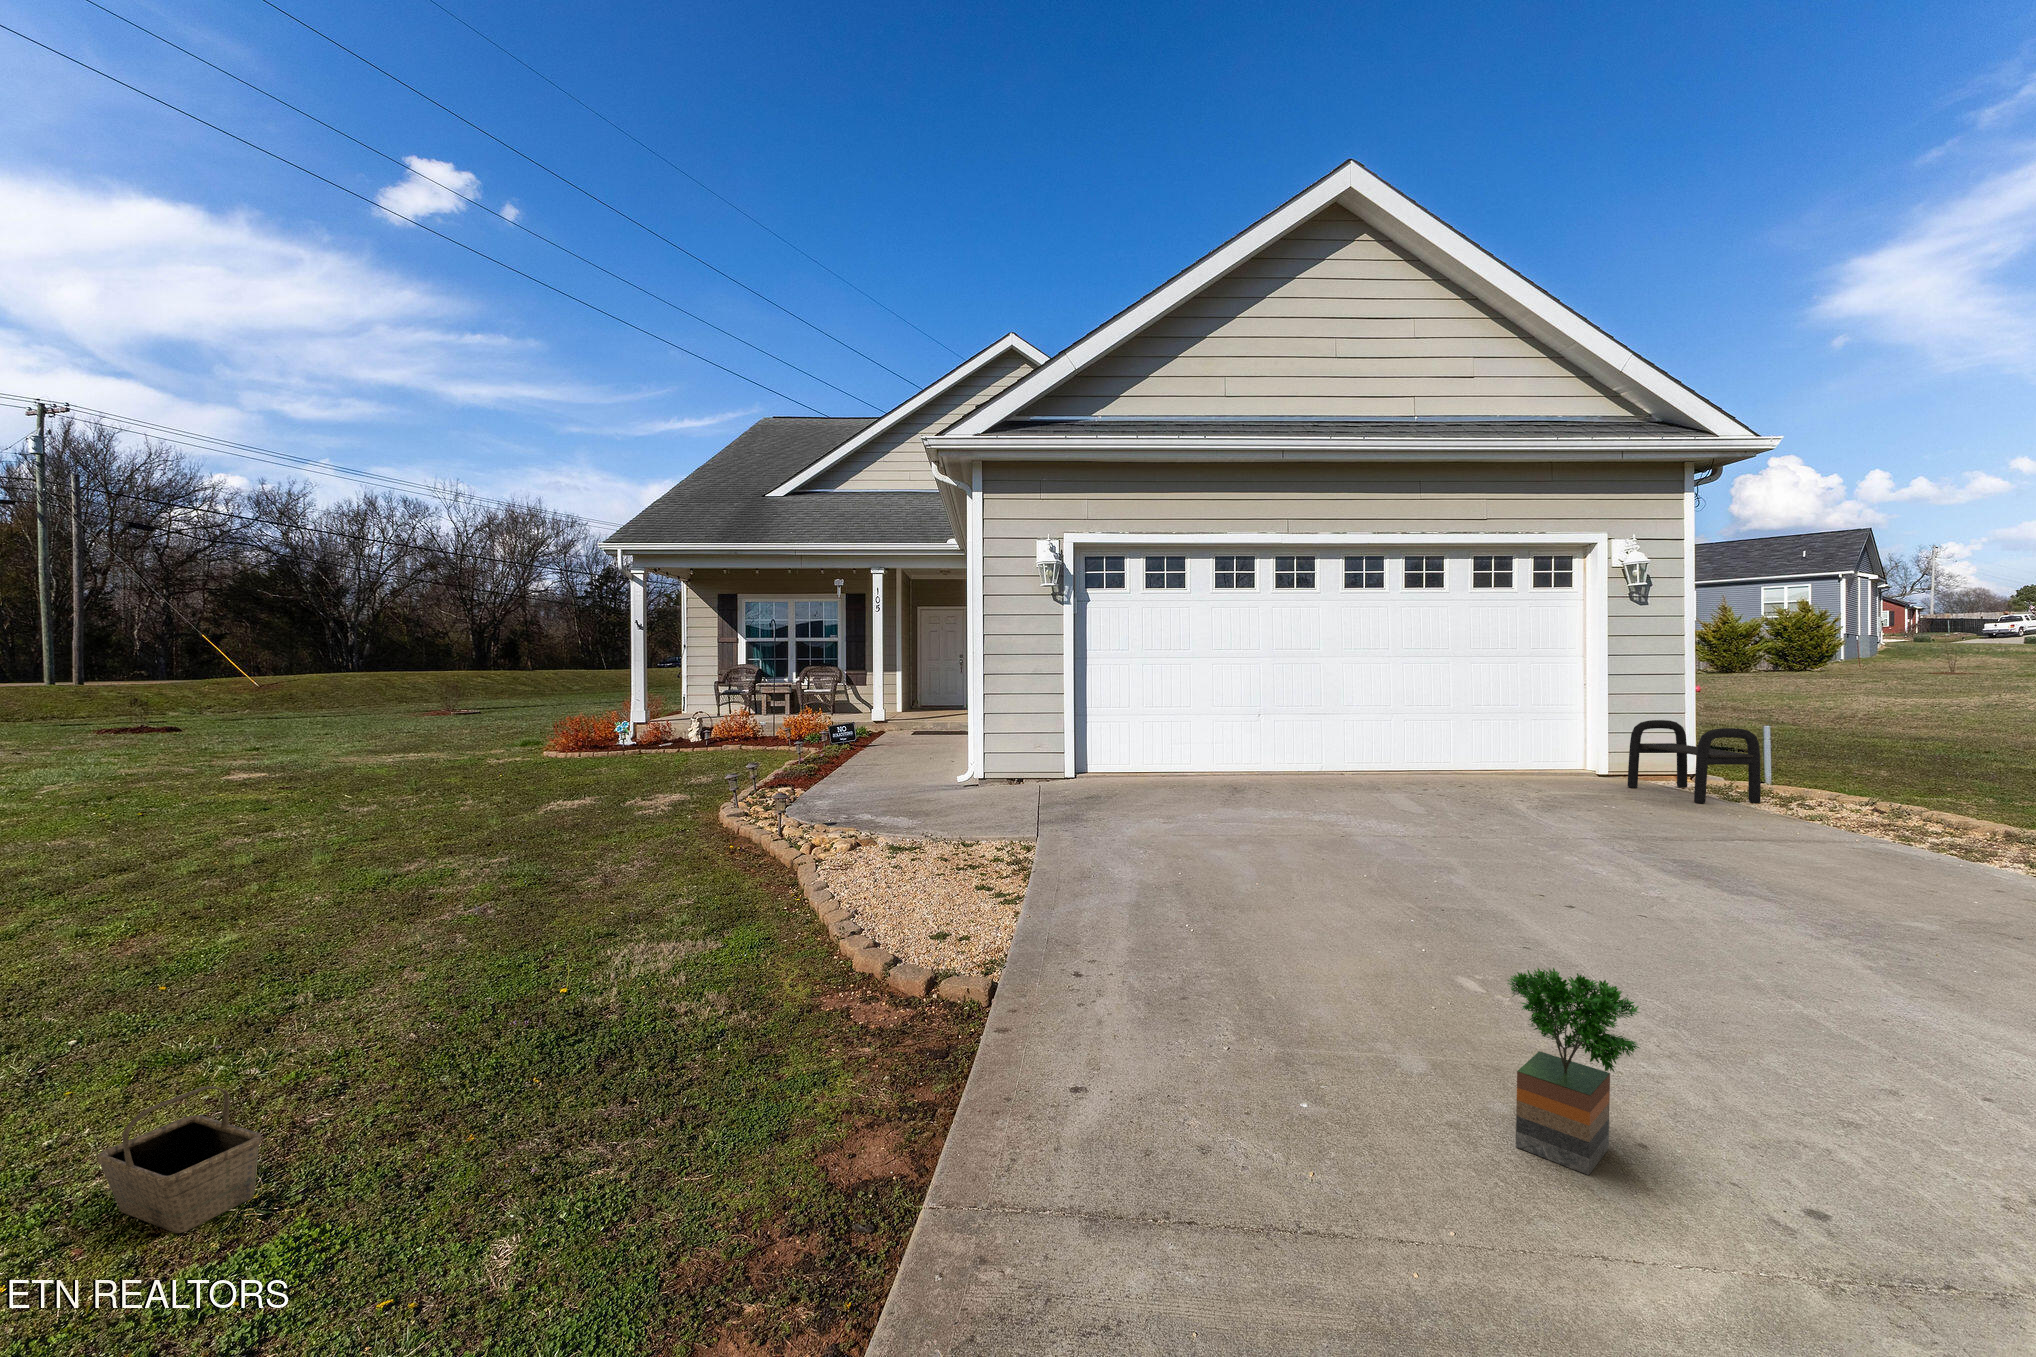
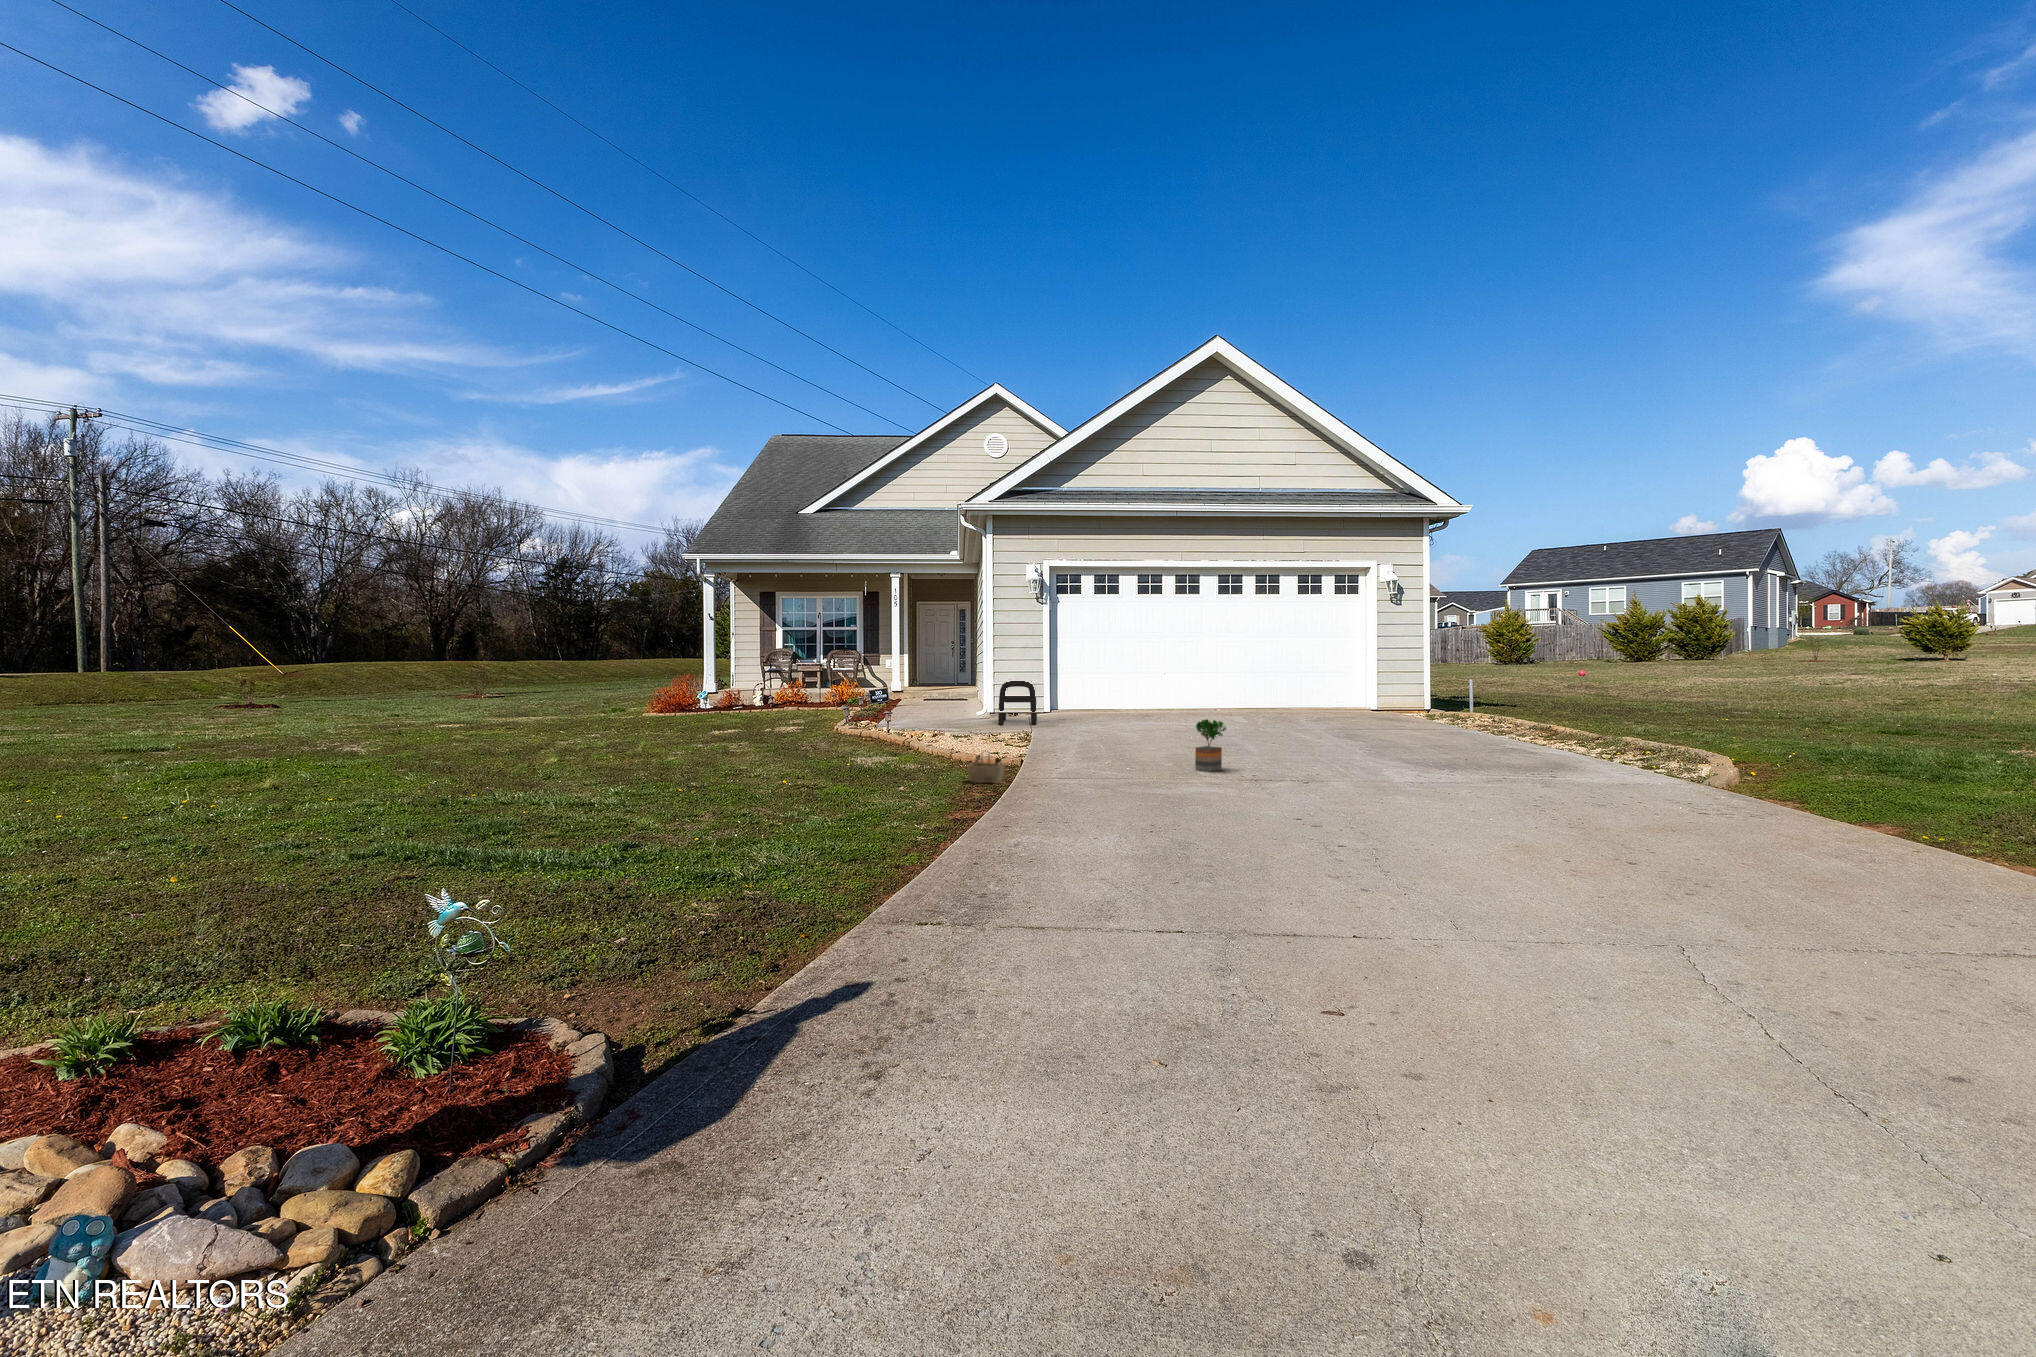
bench: present [1628,720,1761,803] -> present [998,681,1037,725]
basket: present [97,1086,261,1233] -> present [967,751,1004,783]

